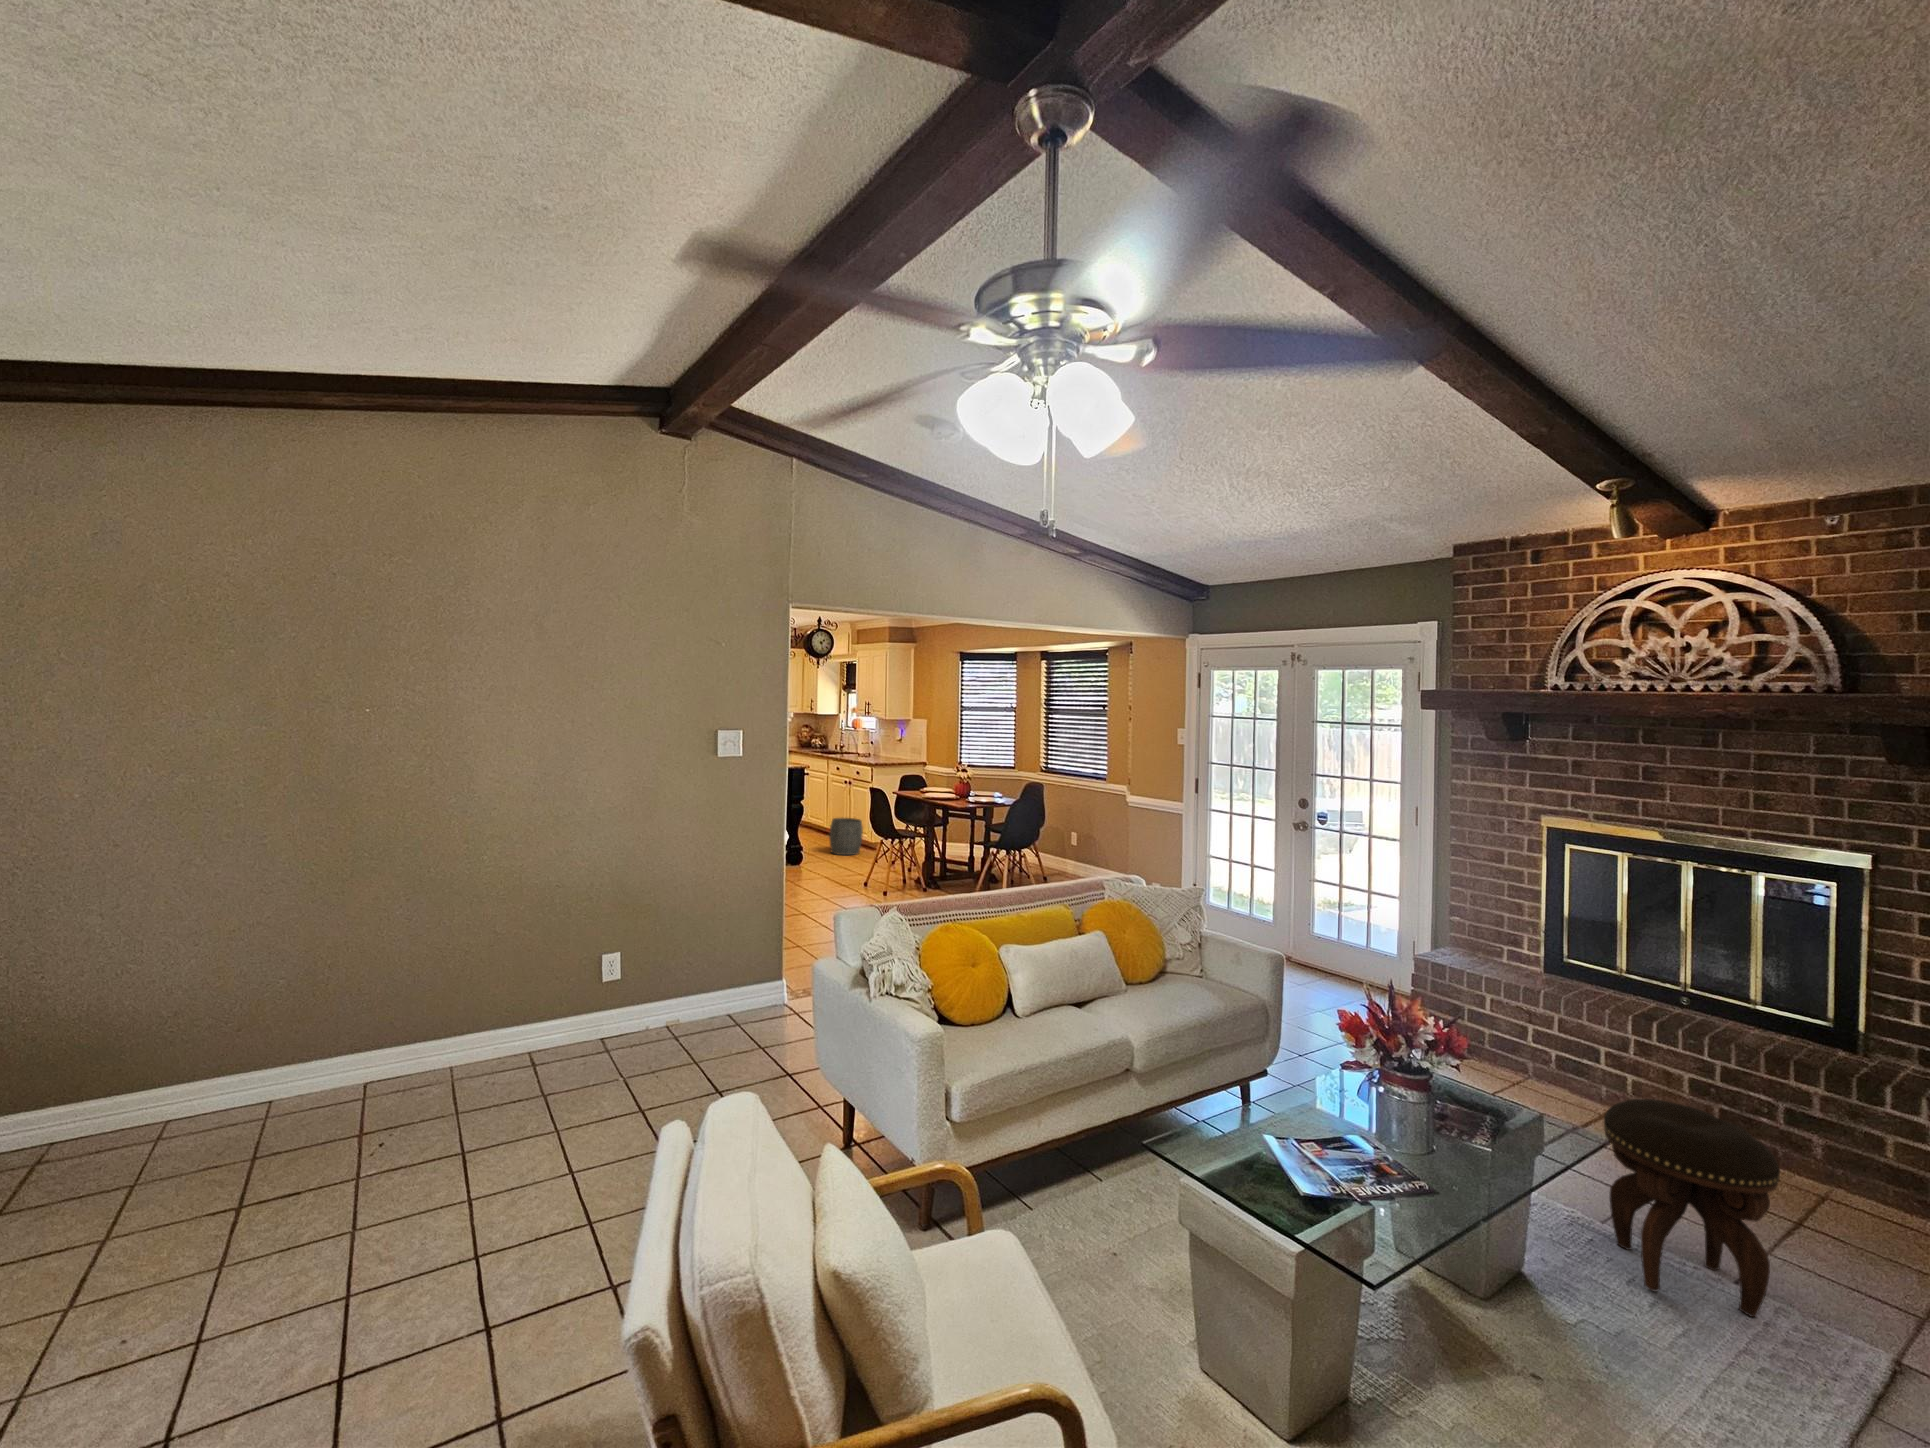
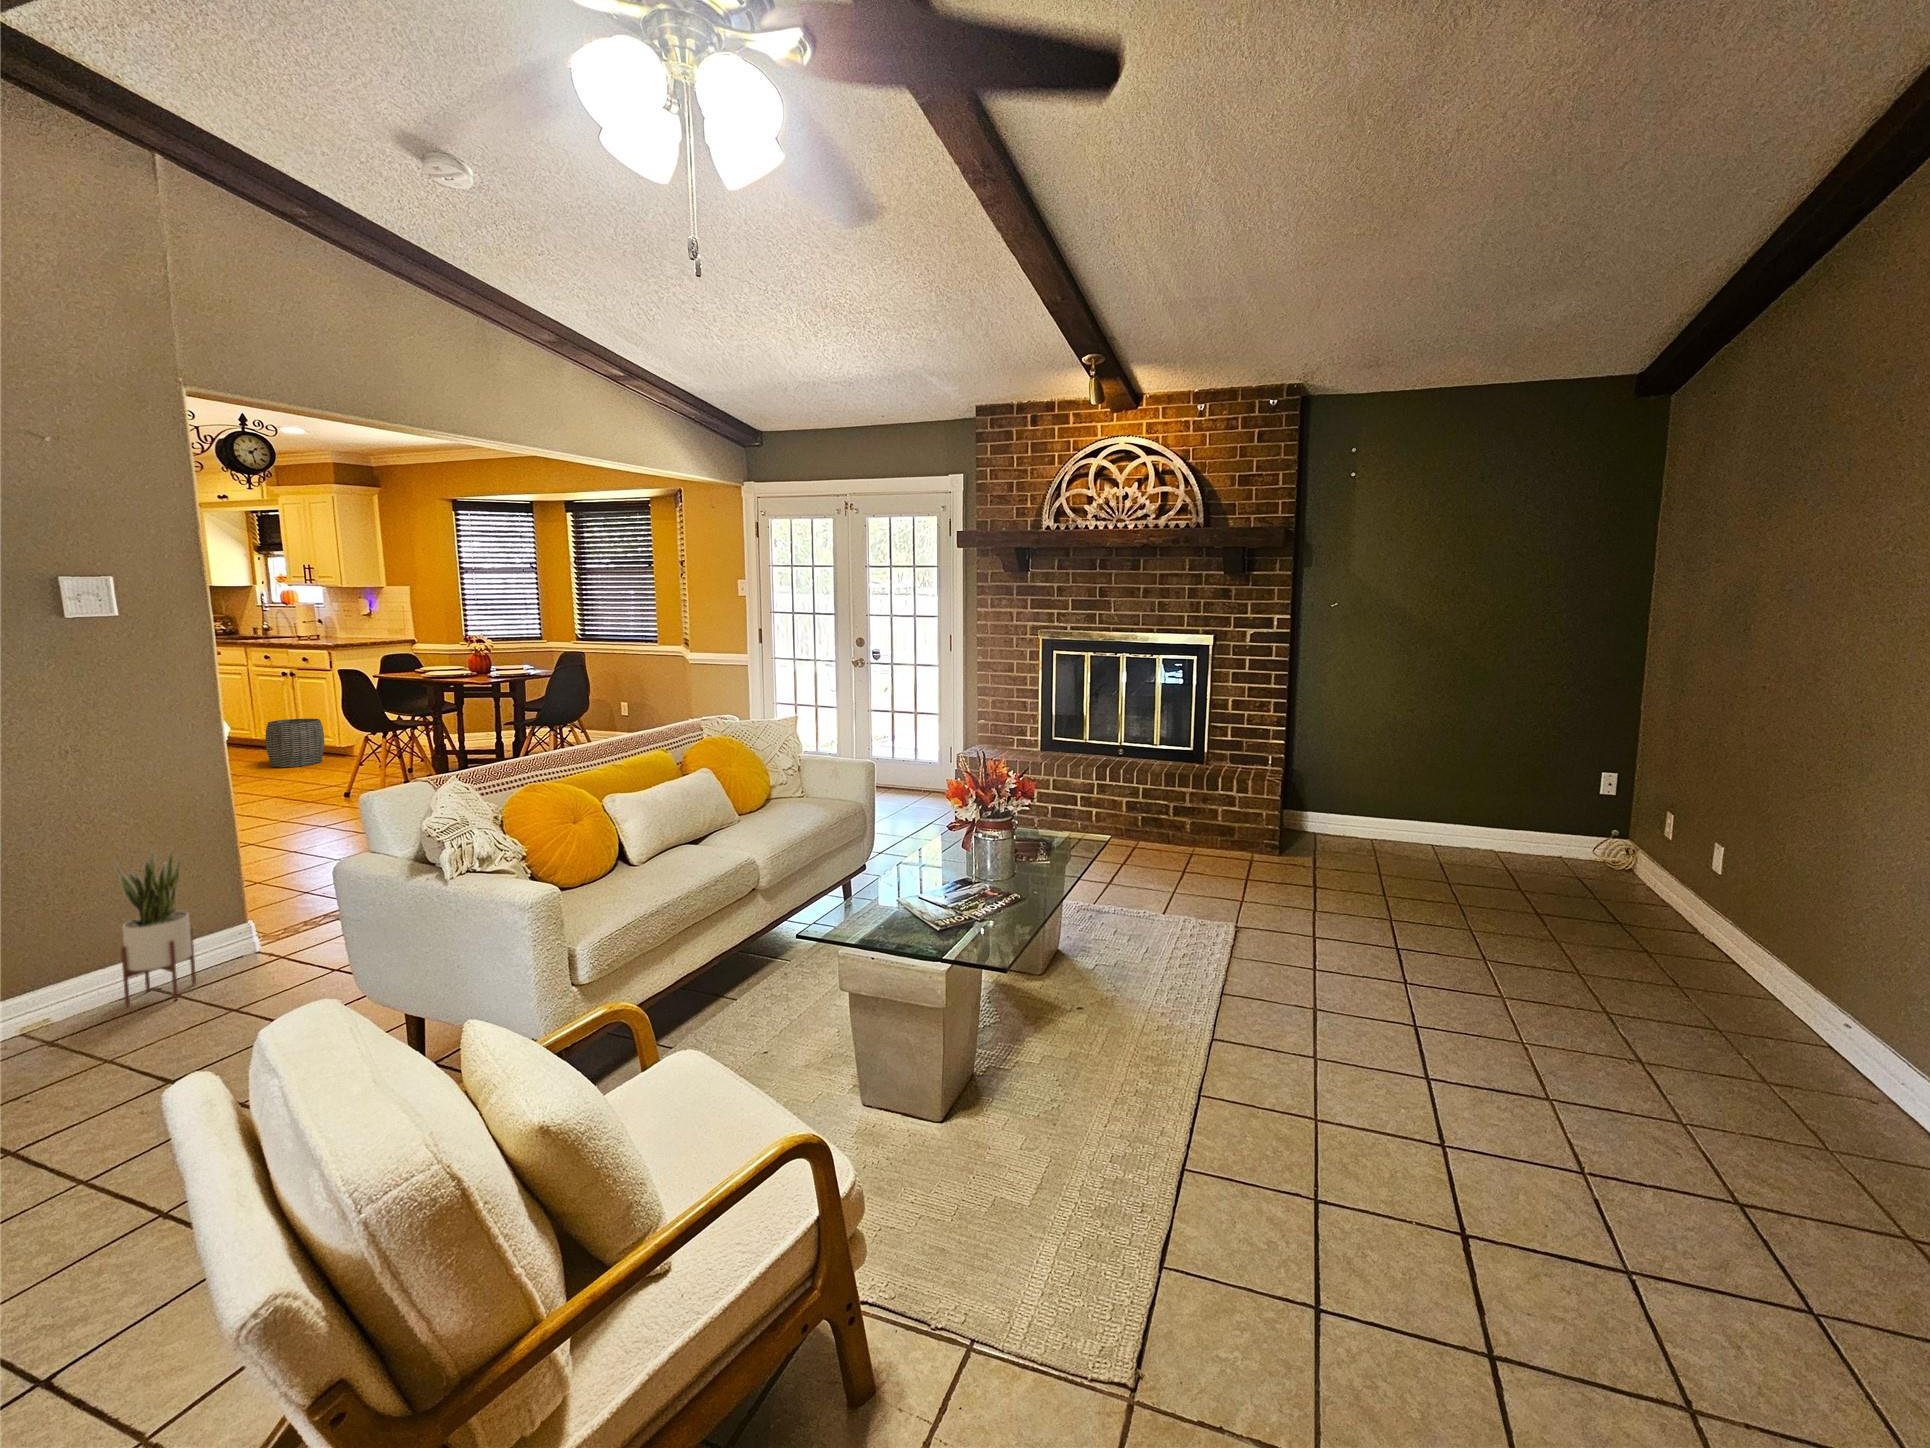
potted plant: none [723,918,760,1030] -> present [114,848,196,1007]
footstool: present [1604,1099,1780,1317] -> none [1106,804,1196,929]

